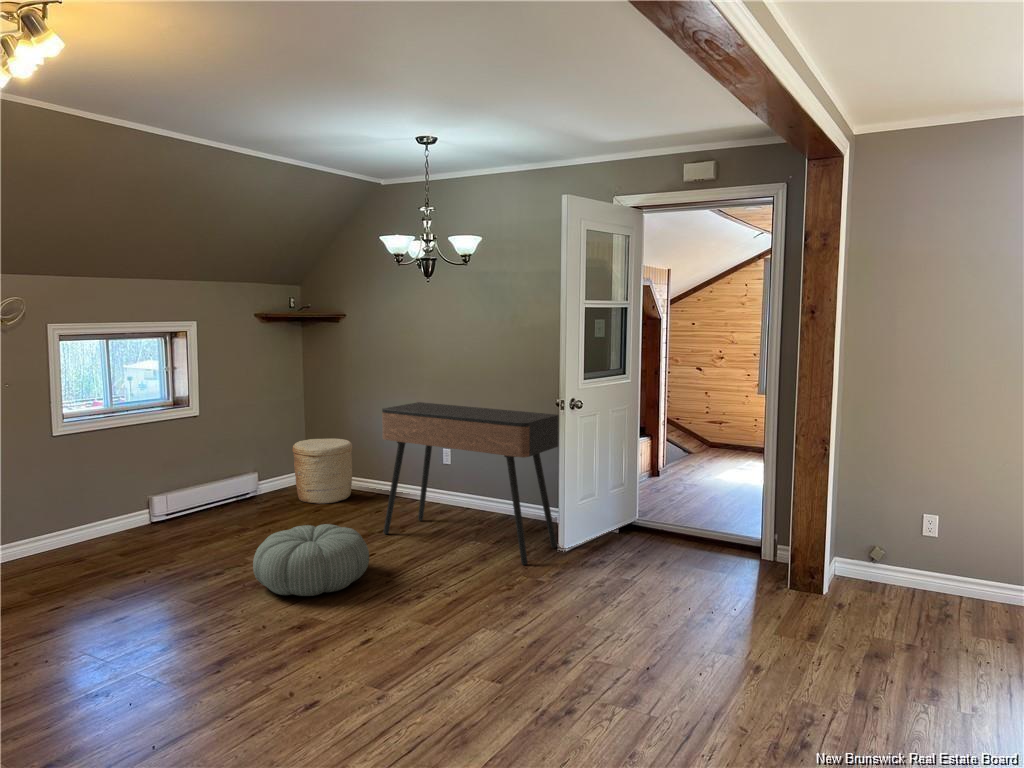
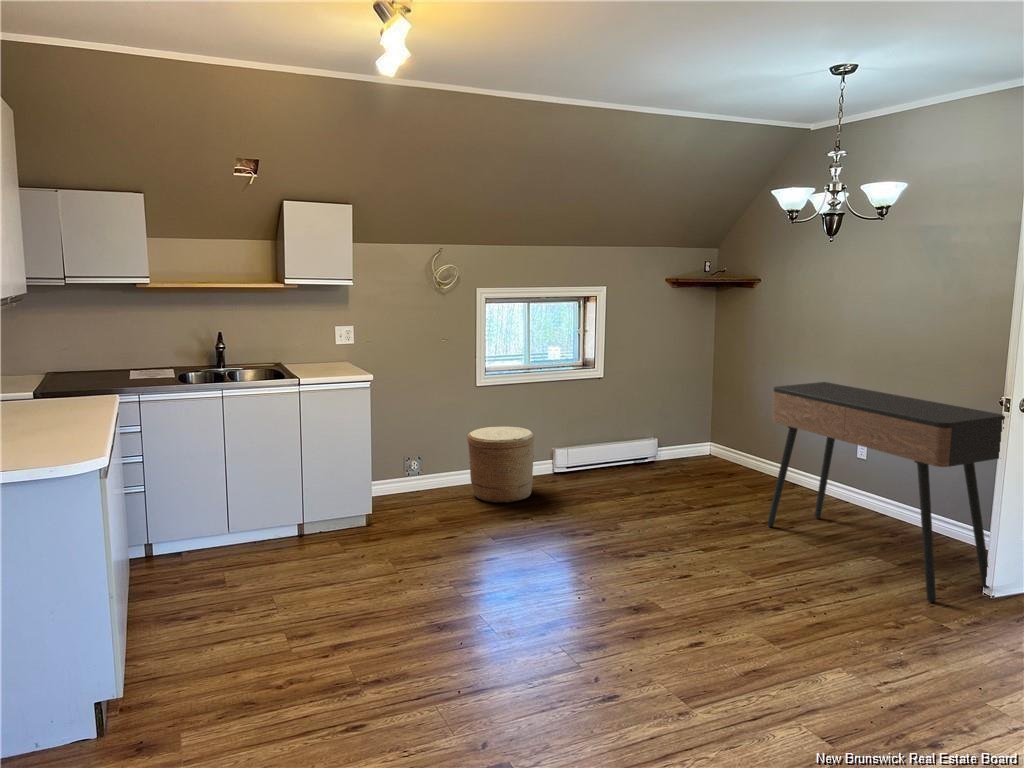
woven basket: present [292,438,353,504] -> present [467,427,534,503]
pouf: present [253,524,369,596] -> none [612,503,731,579]

